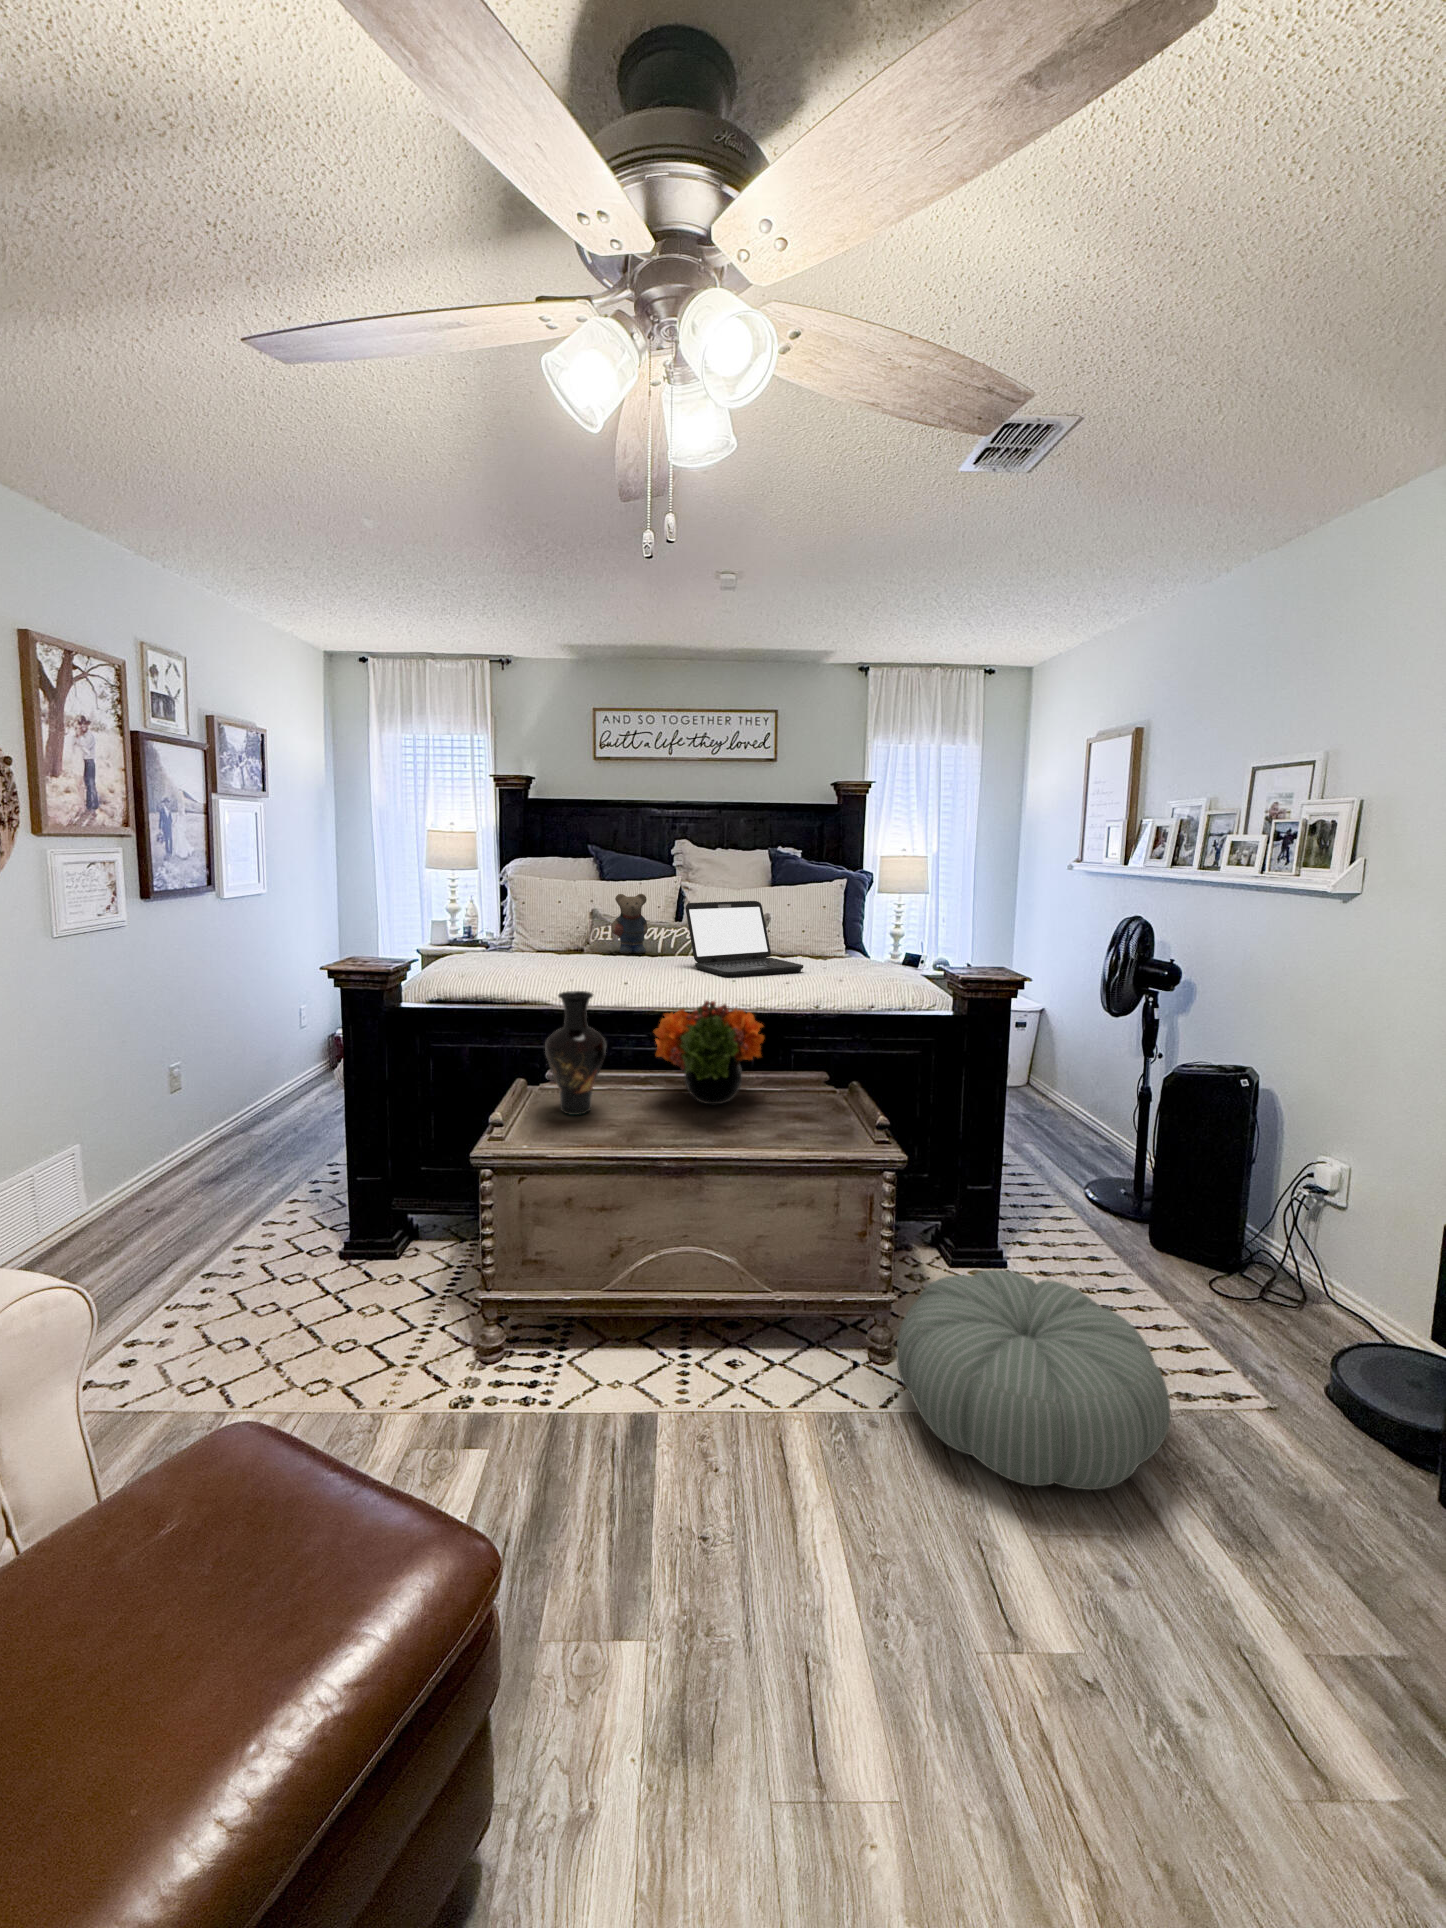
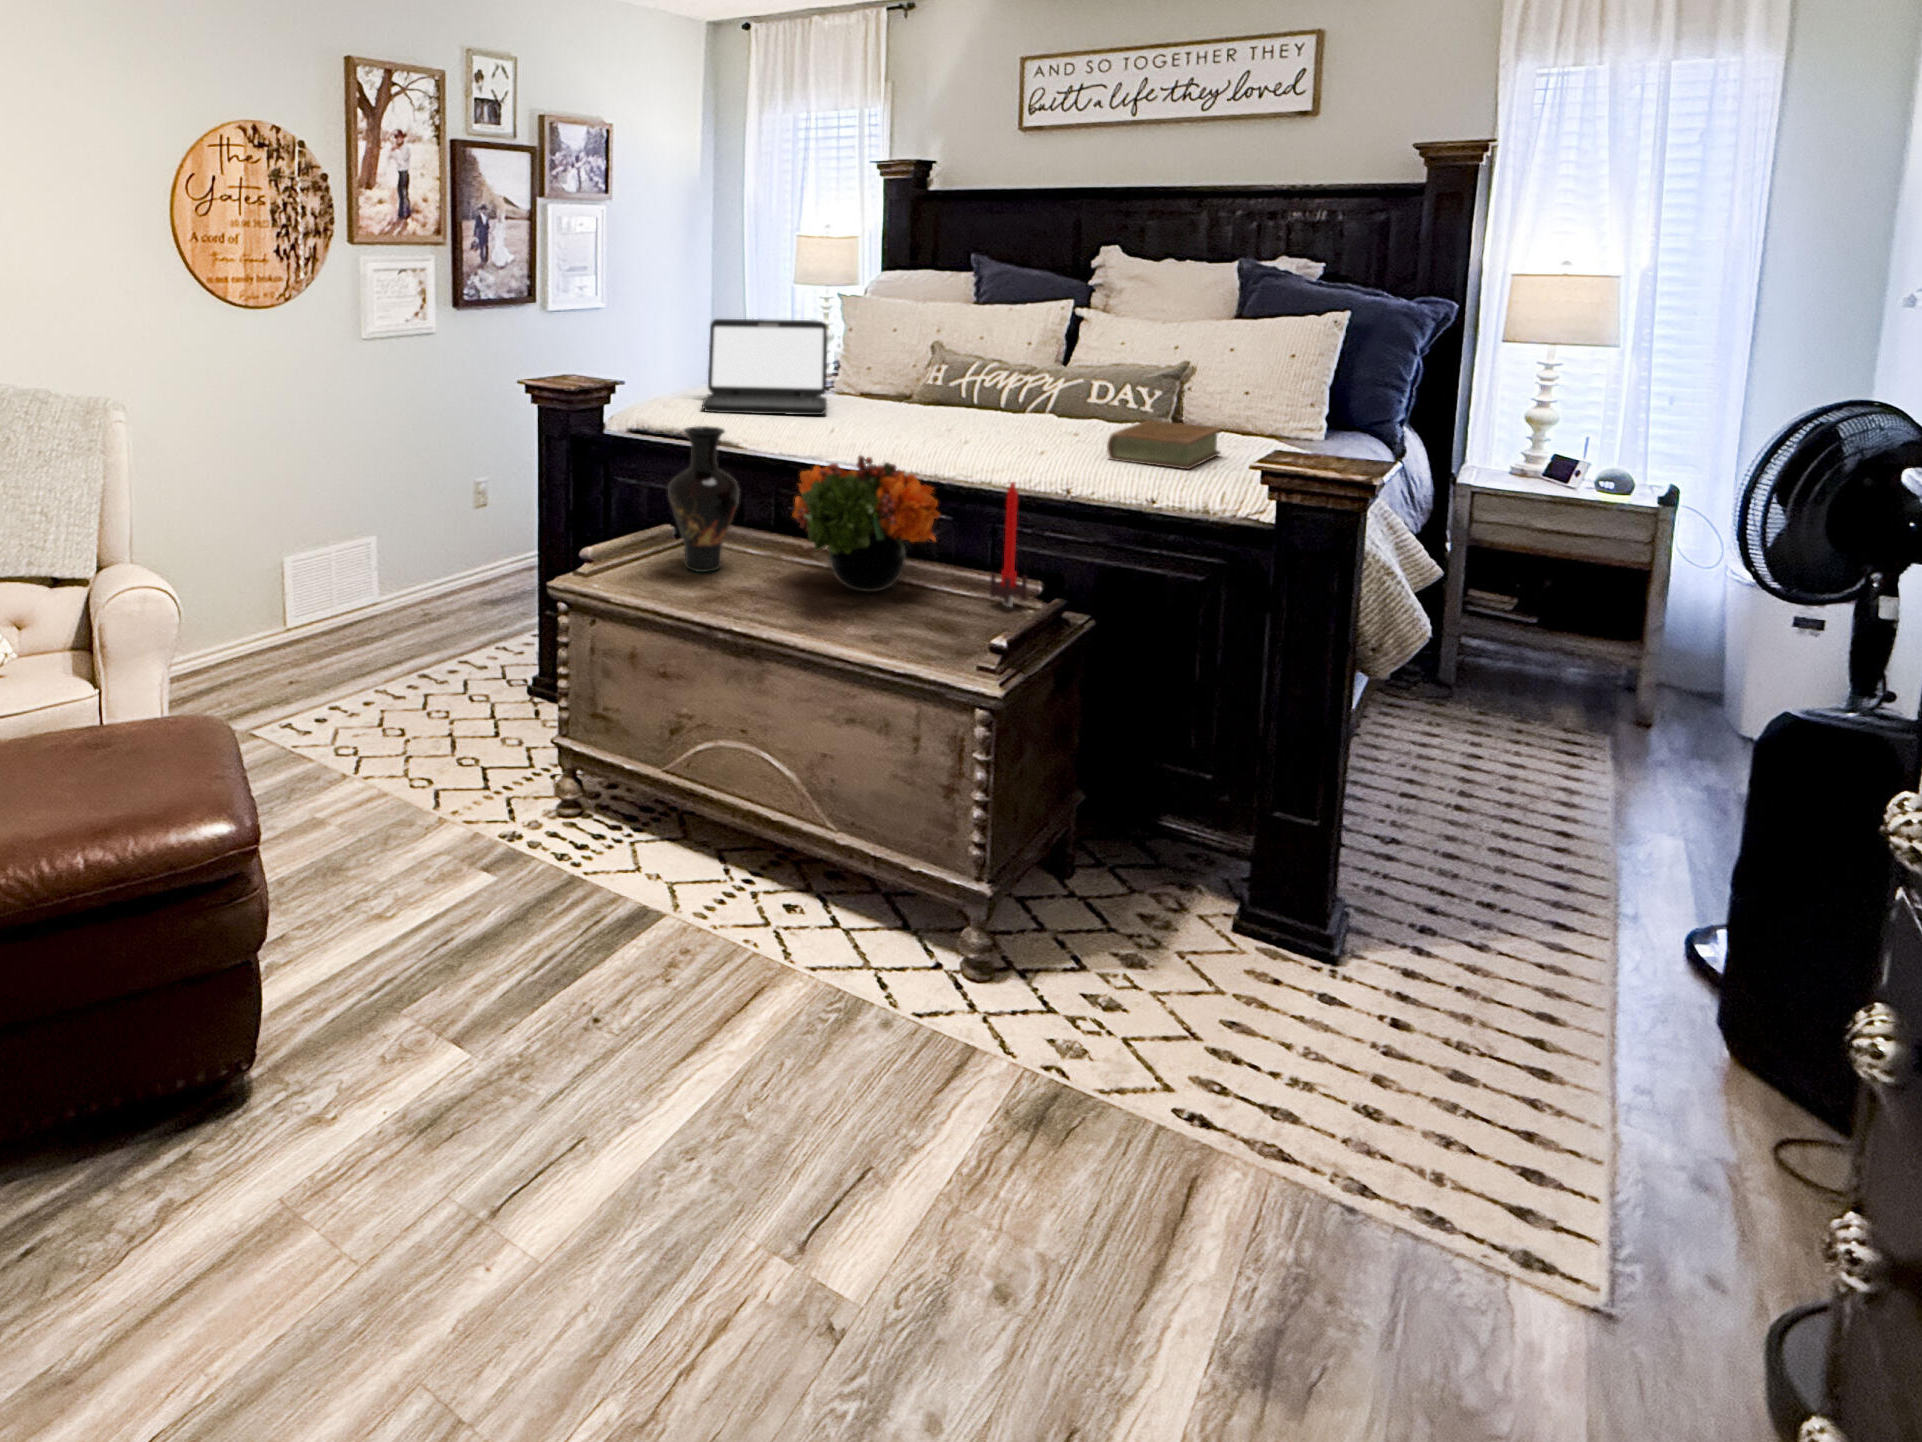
teddy bear: present [611,894,648,954] -> none [899,319,951,400]
laptop: present [685,901,803,978] -> present [702,319,827,415]
book: none [829,955,893,985] -> present [1107,420,1222,469]
candle: none [803,1006,826,1095] -> present [990,482,1028,607]
pouf: present [896,1270,1170,1490] -> none [910,882,1308,1209]

